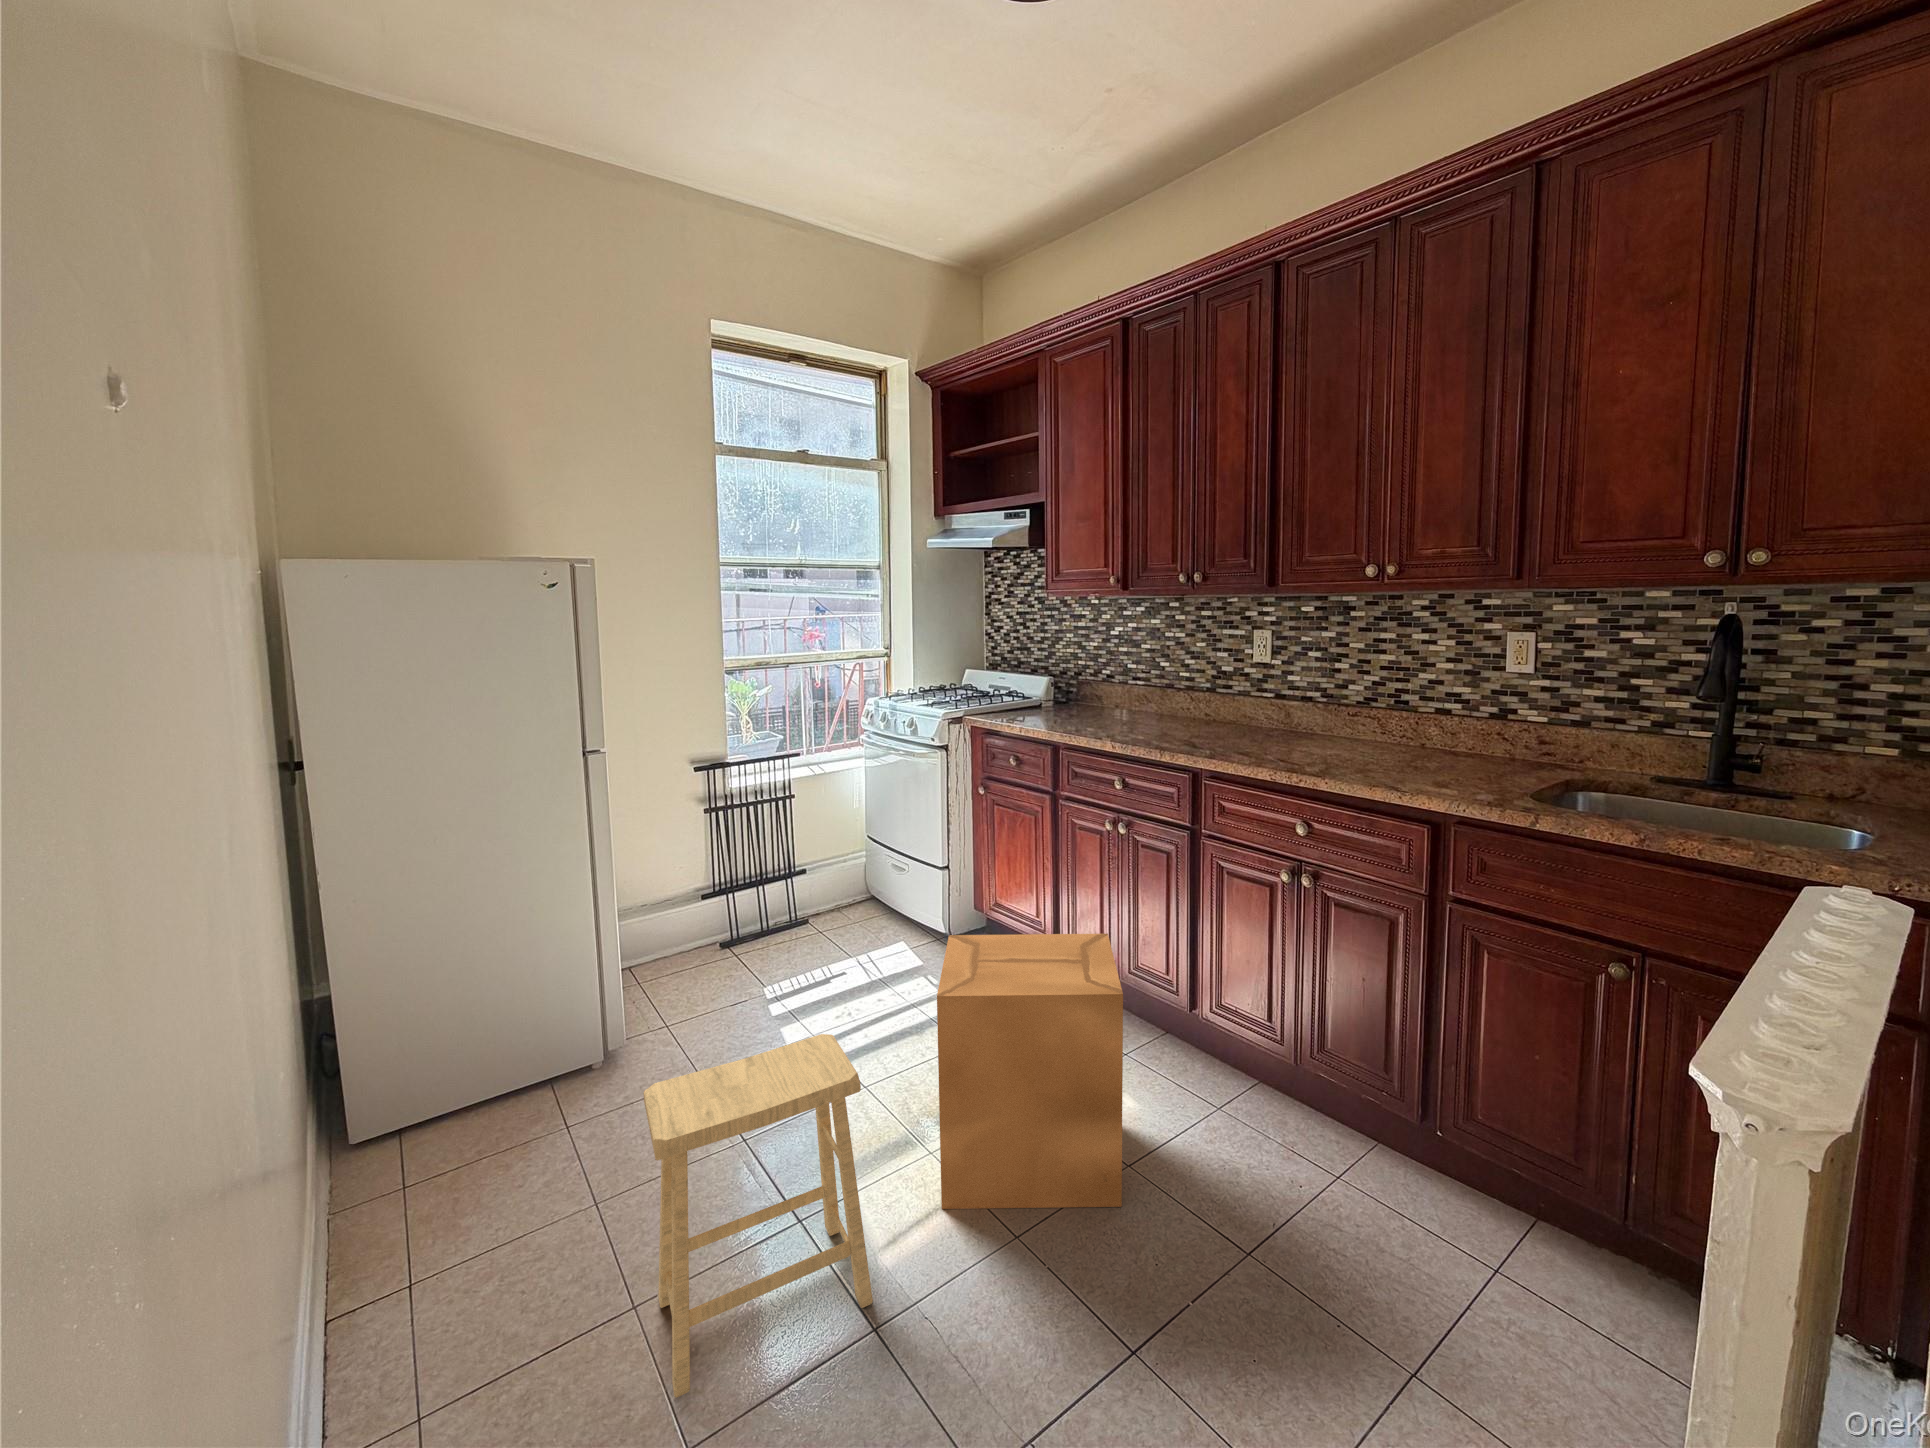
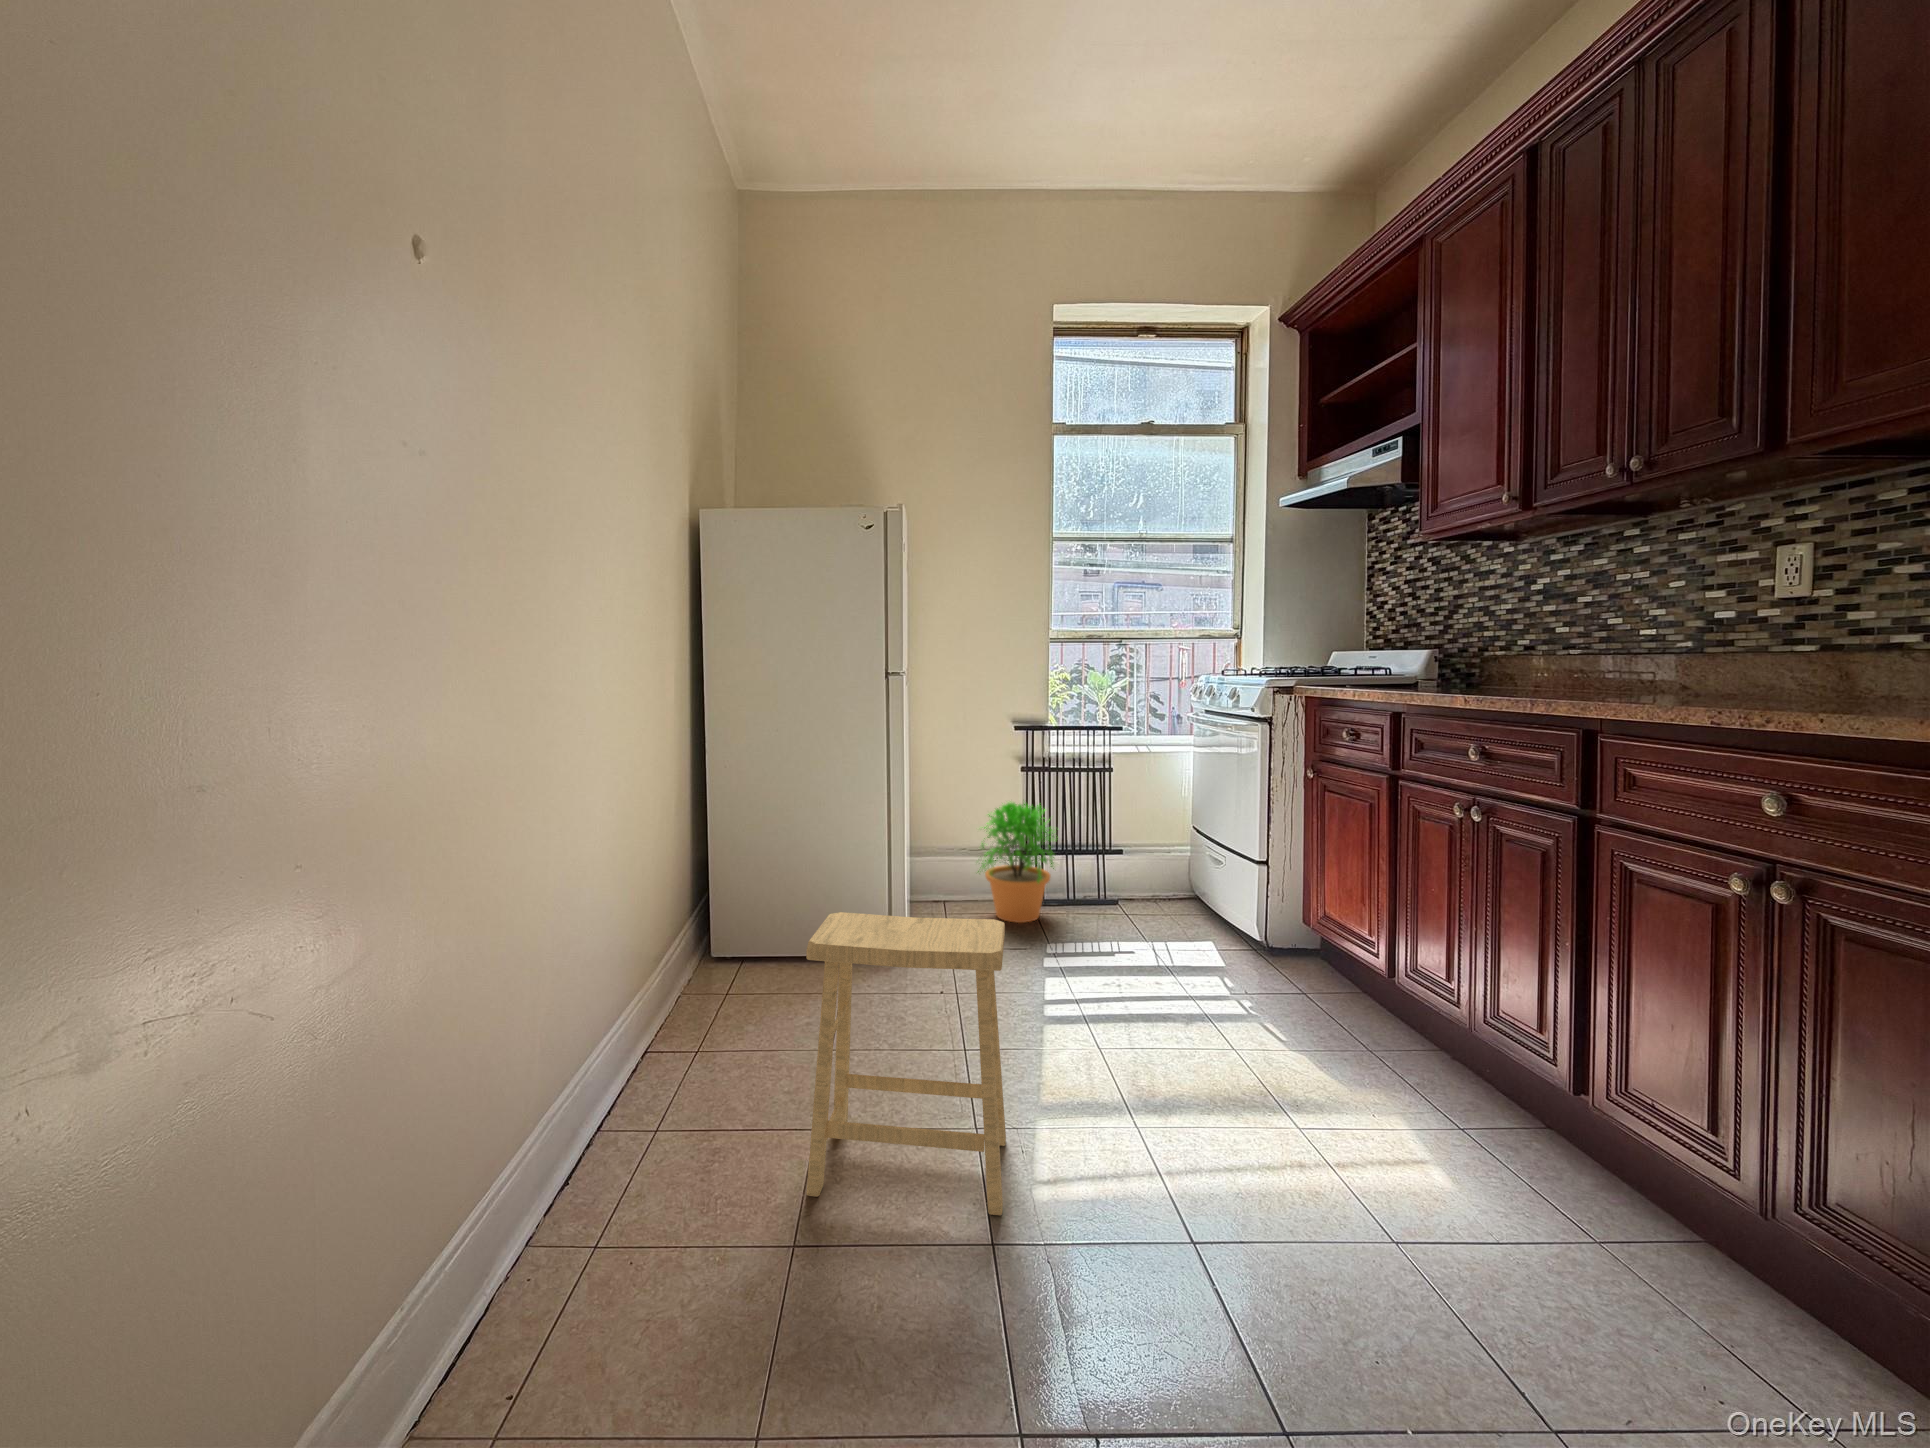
potted plant: none [660,846,763,975] -> present [978,802,1056,923]
cardboard box: present [937,934,1123,1209] -> none [1119,878,1394,1278]

